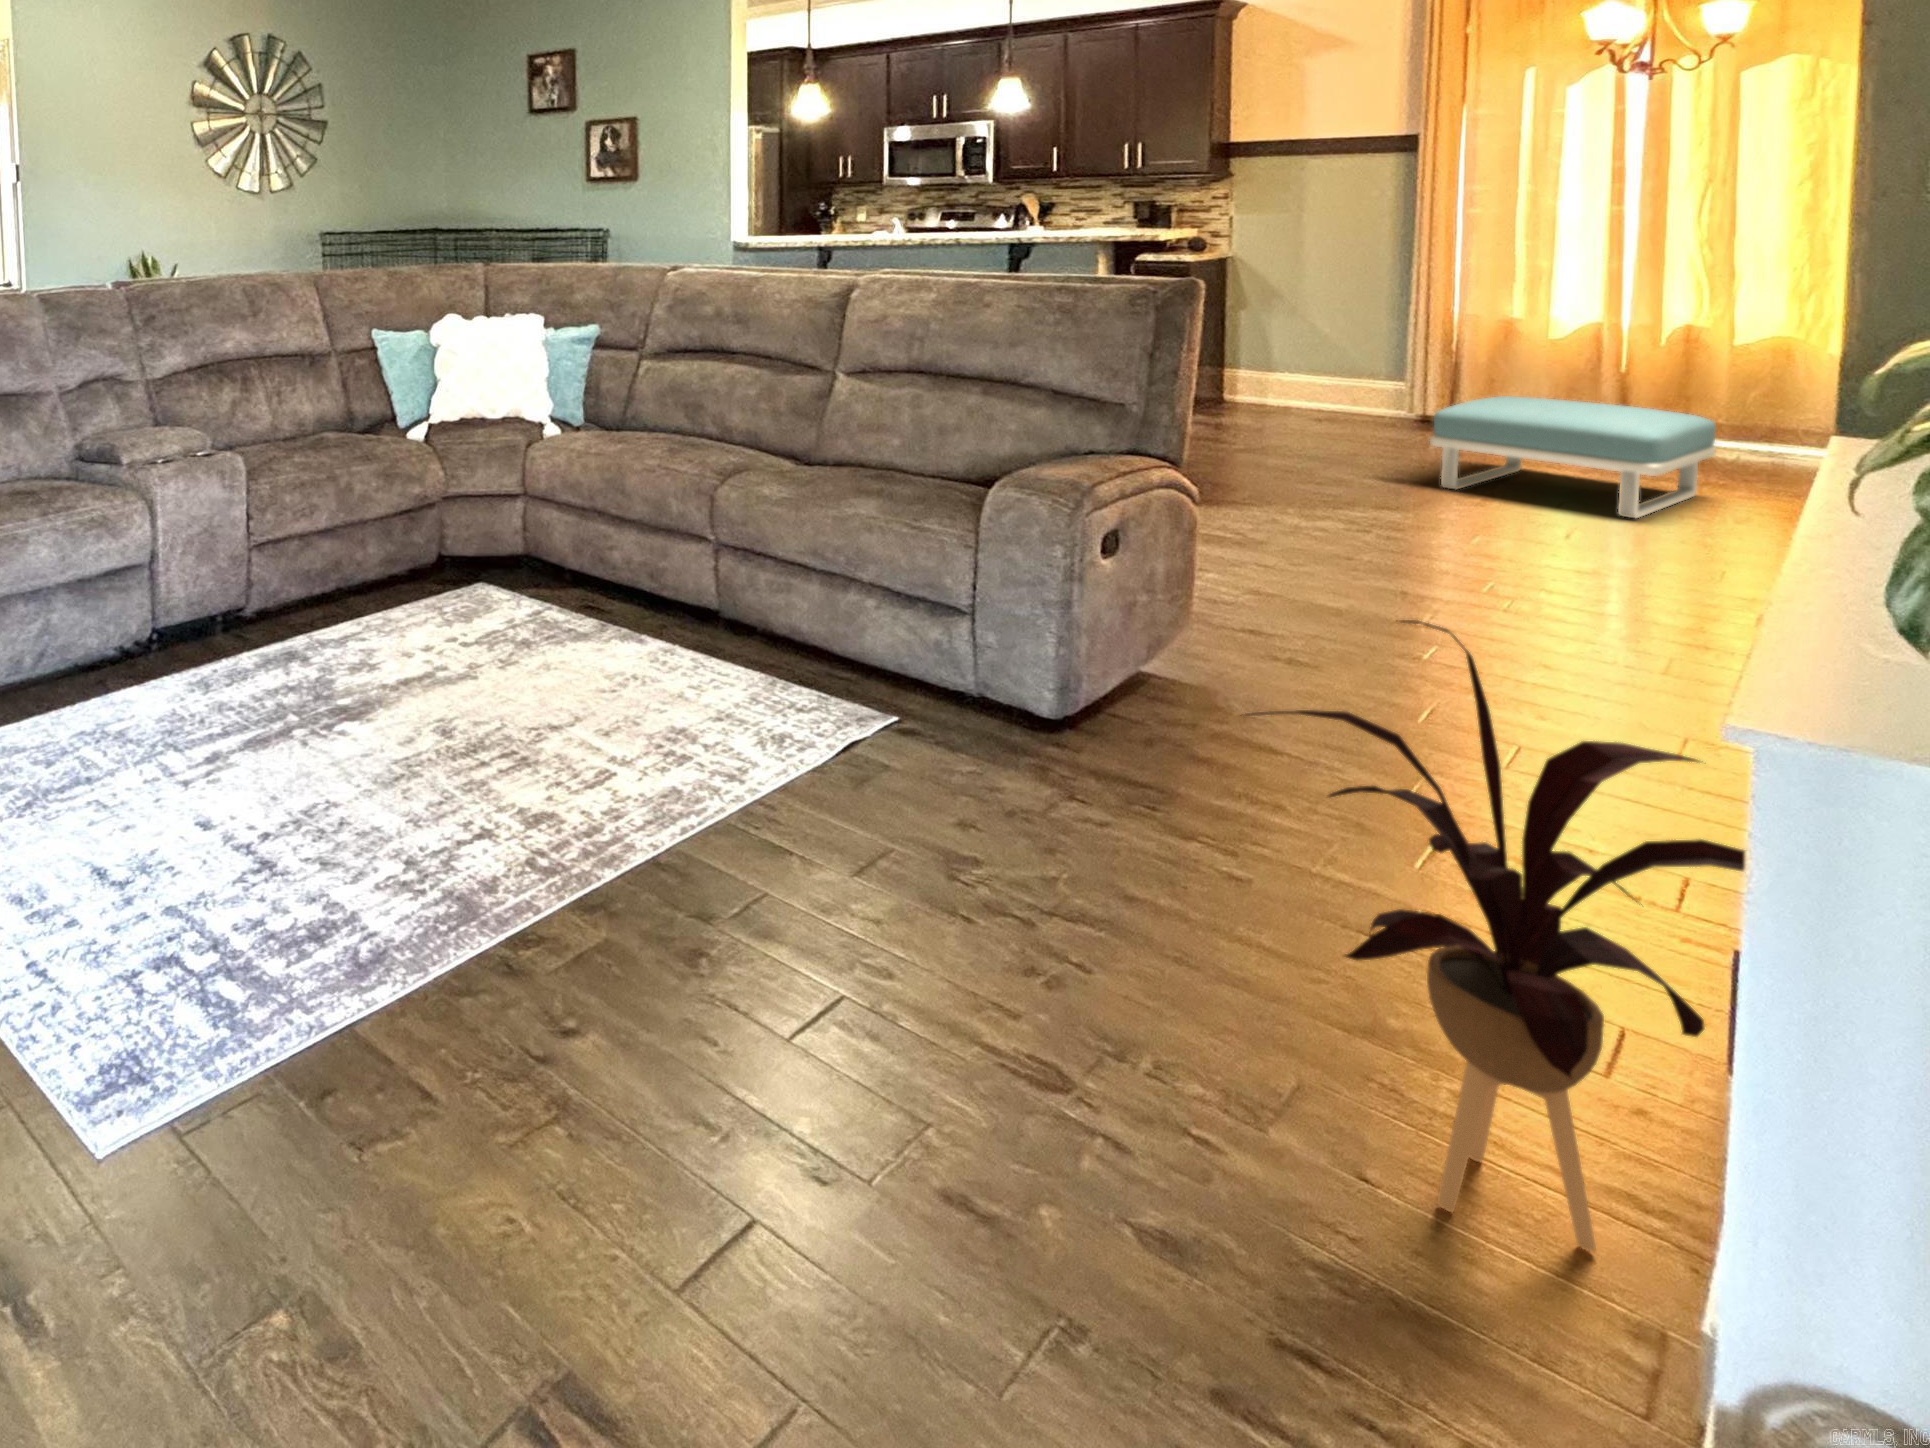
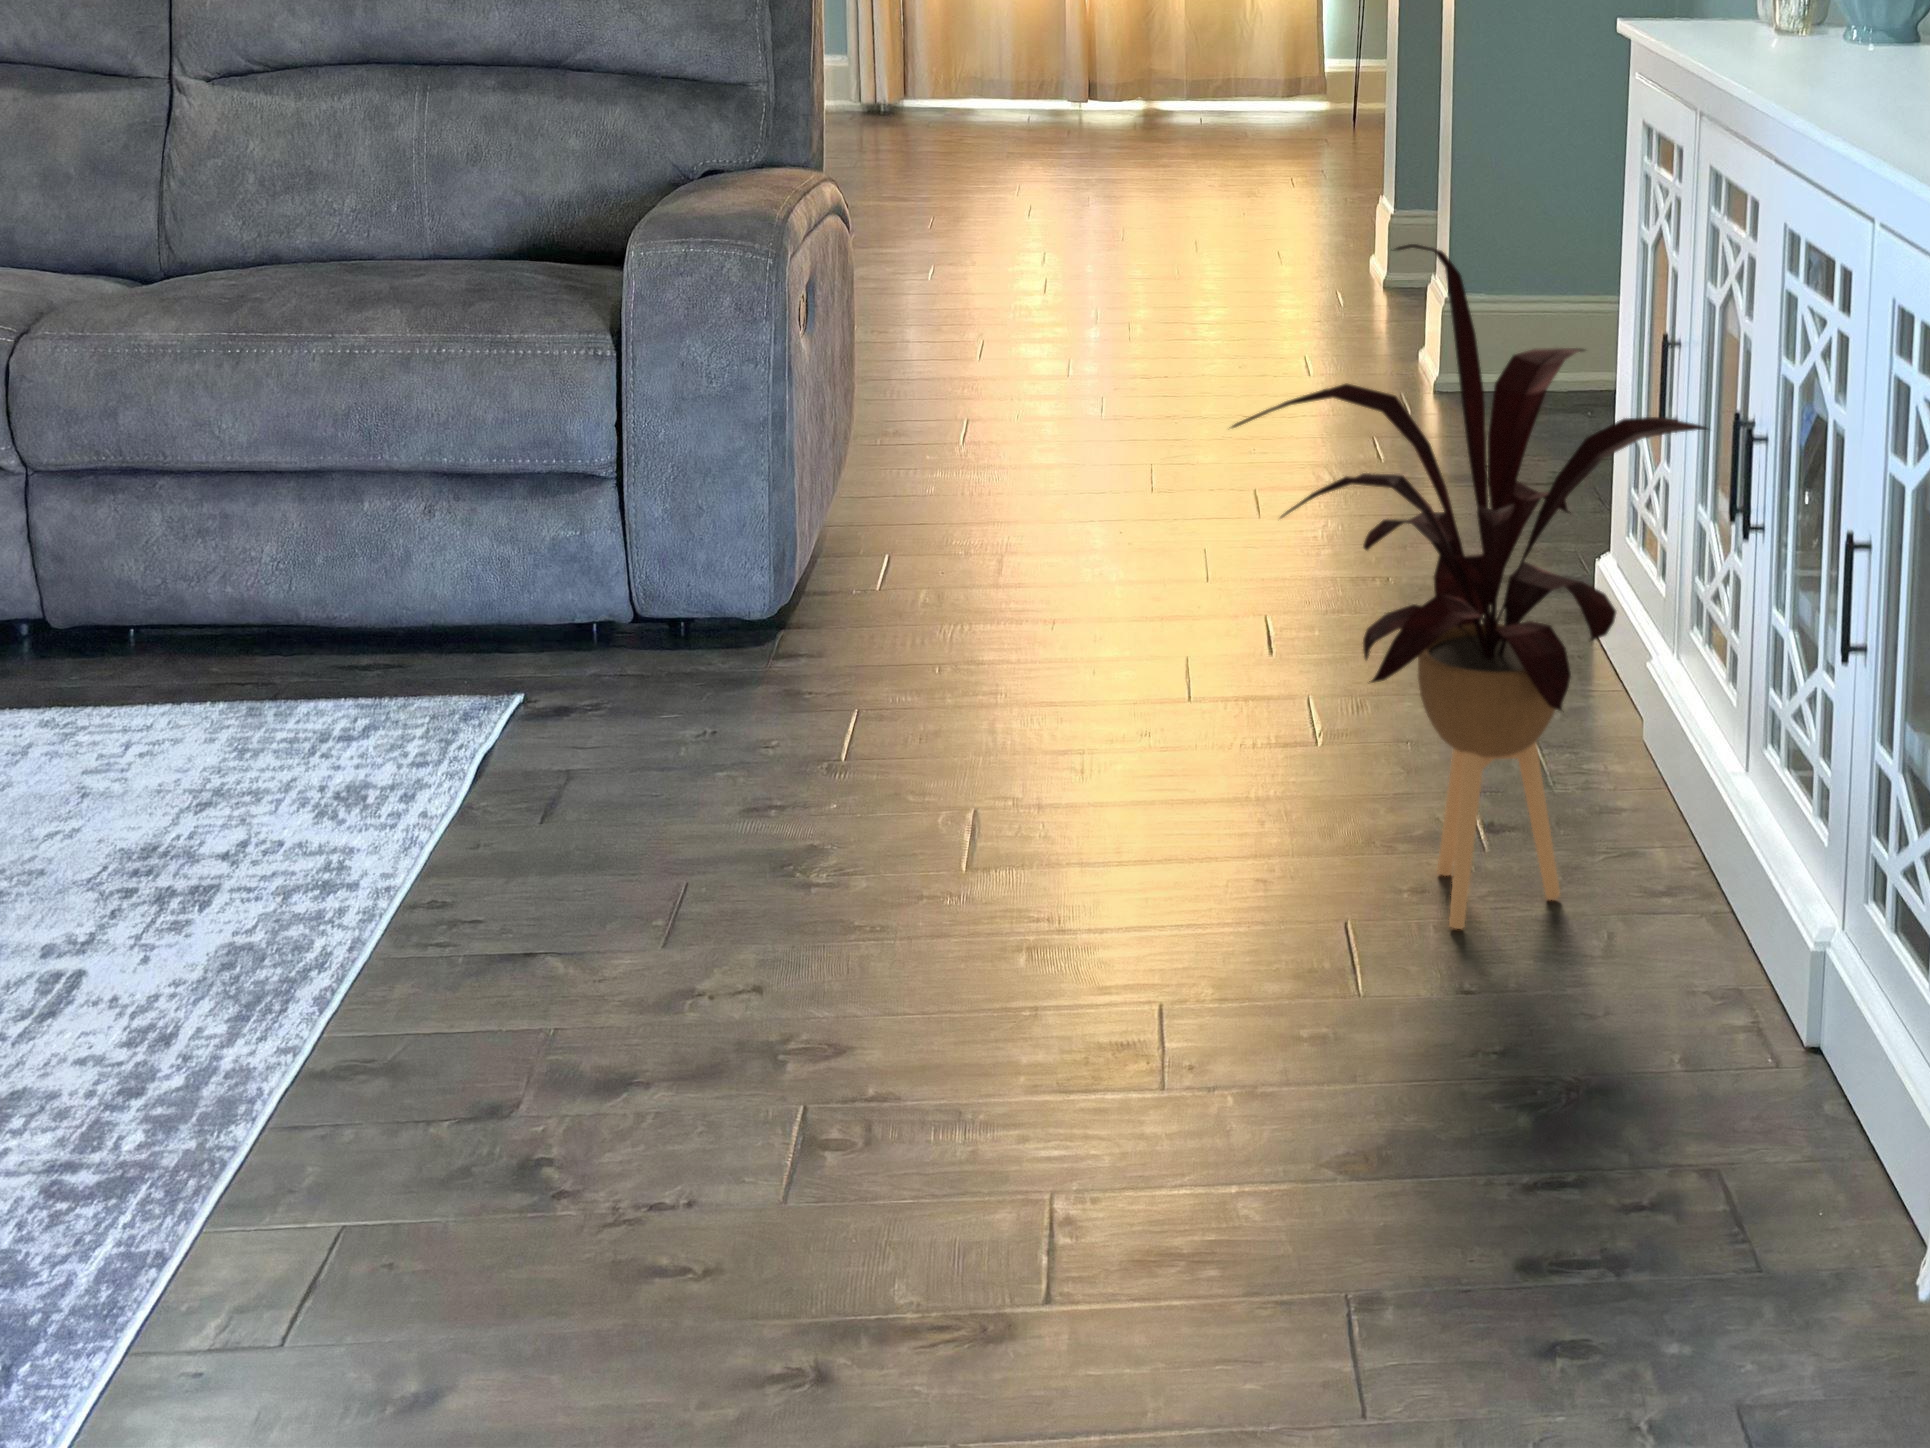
footstool: present [1430,396,1716,518] -> none [930,55,1188,199]

